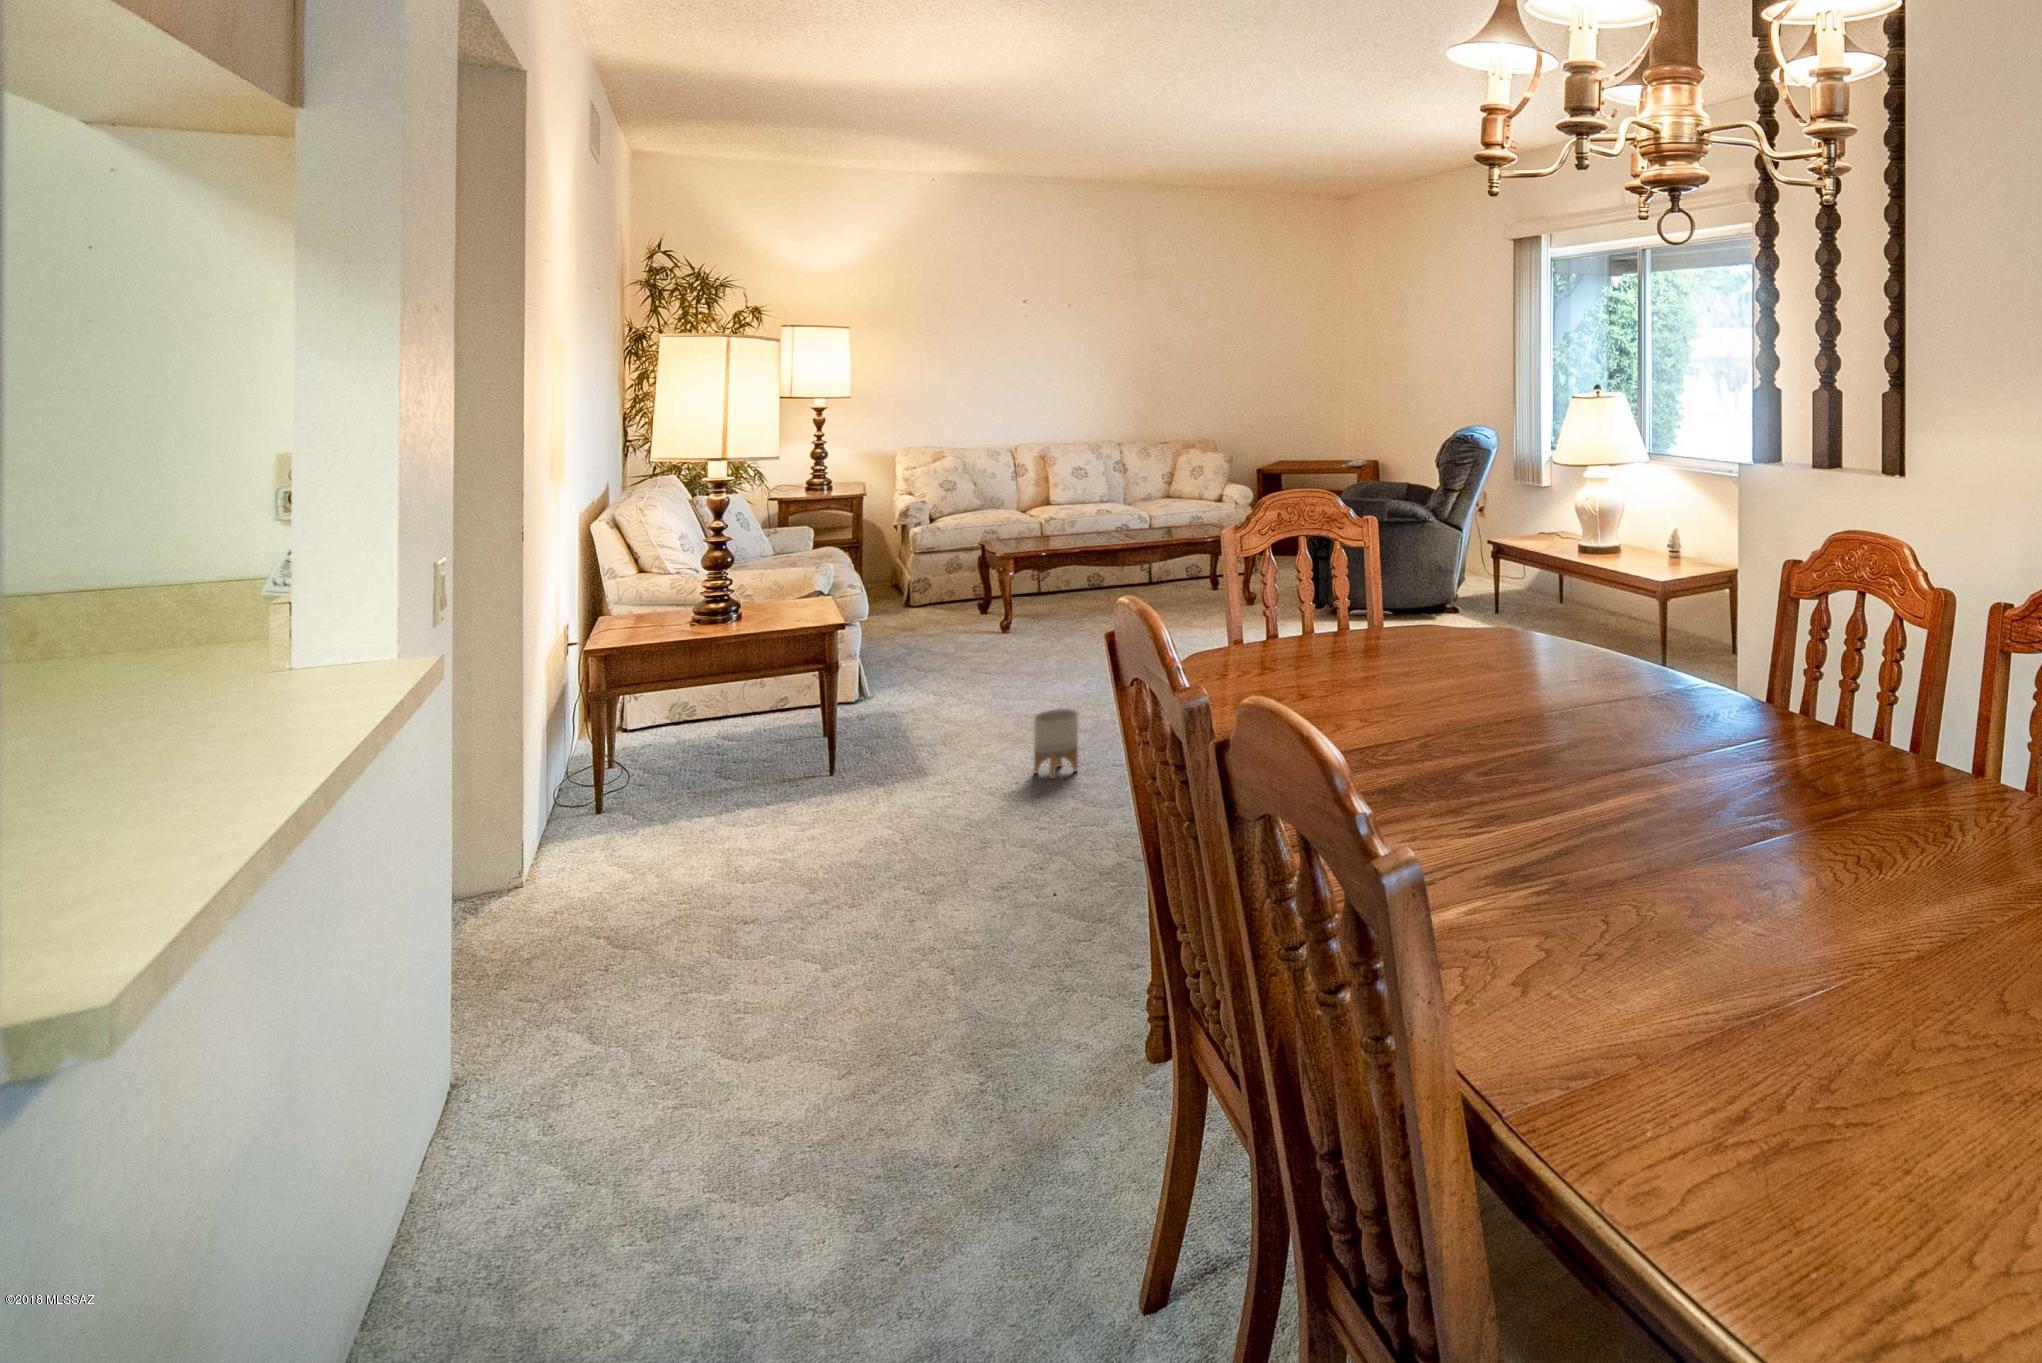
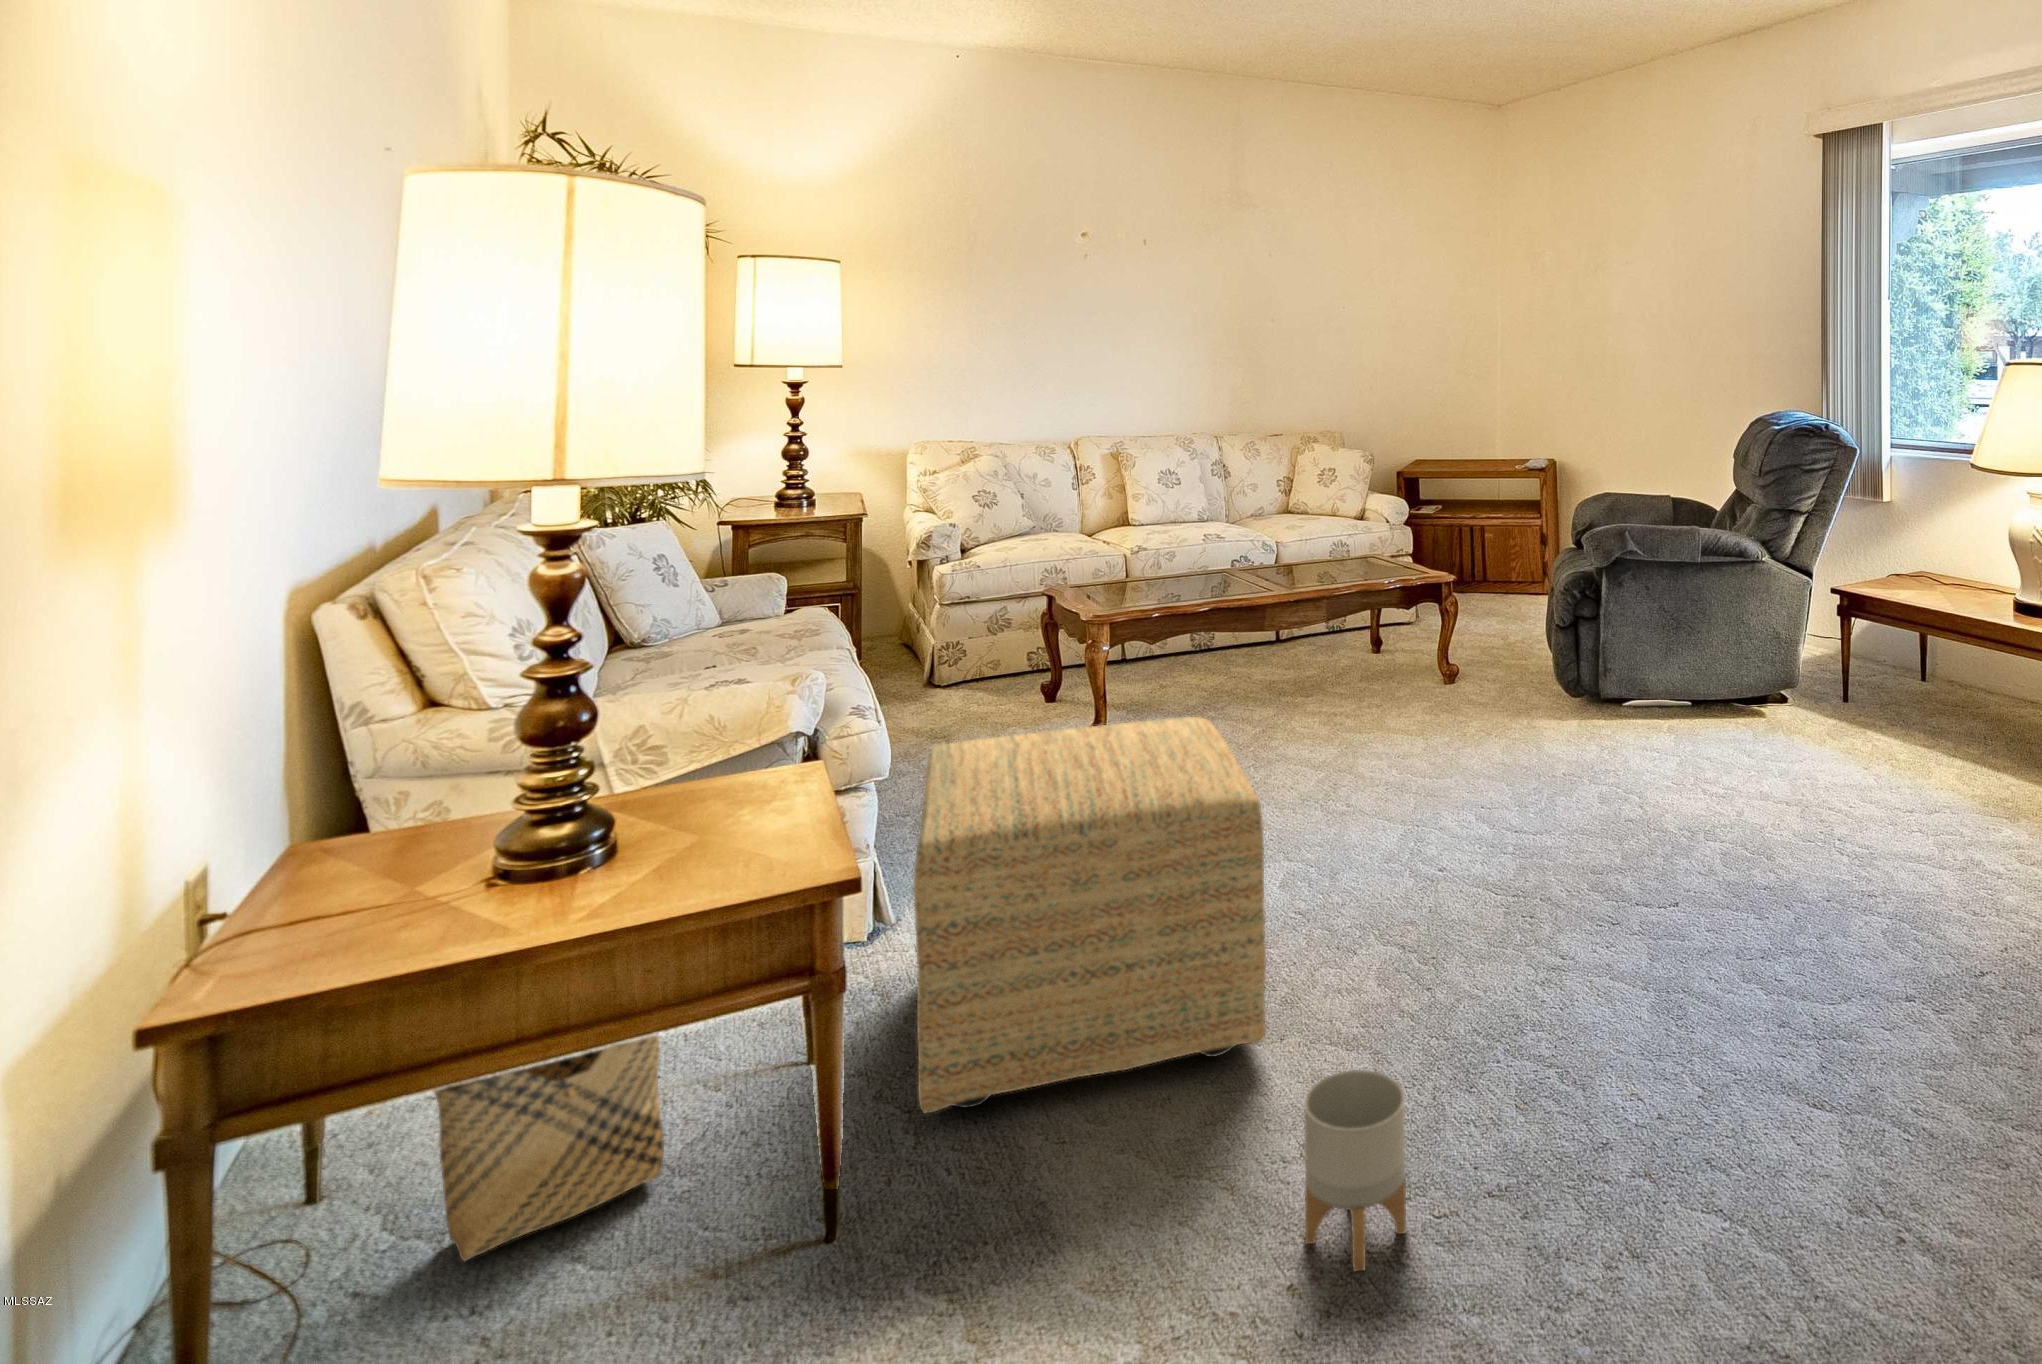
ottoman: none [874,585,1043,744] -> present [913,717,1266,1113]
woven basket: none [669,654,762,775] -> present [434,1035,664,1261]

